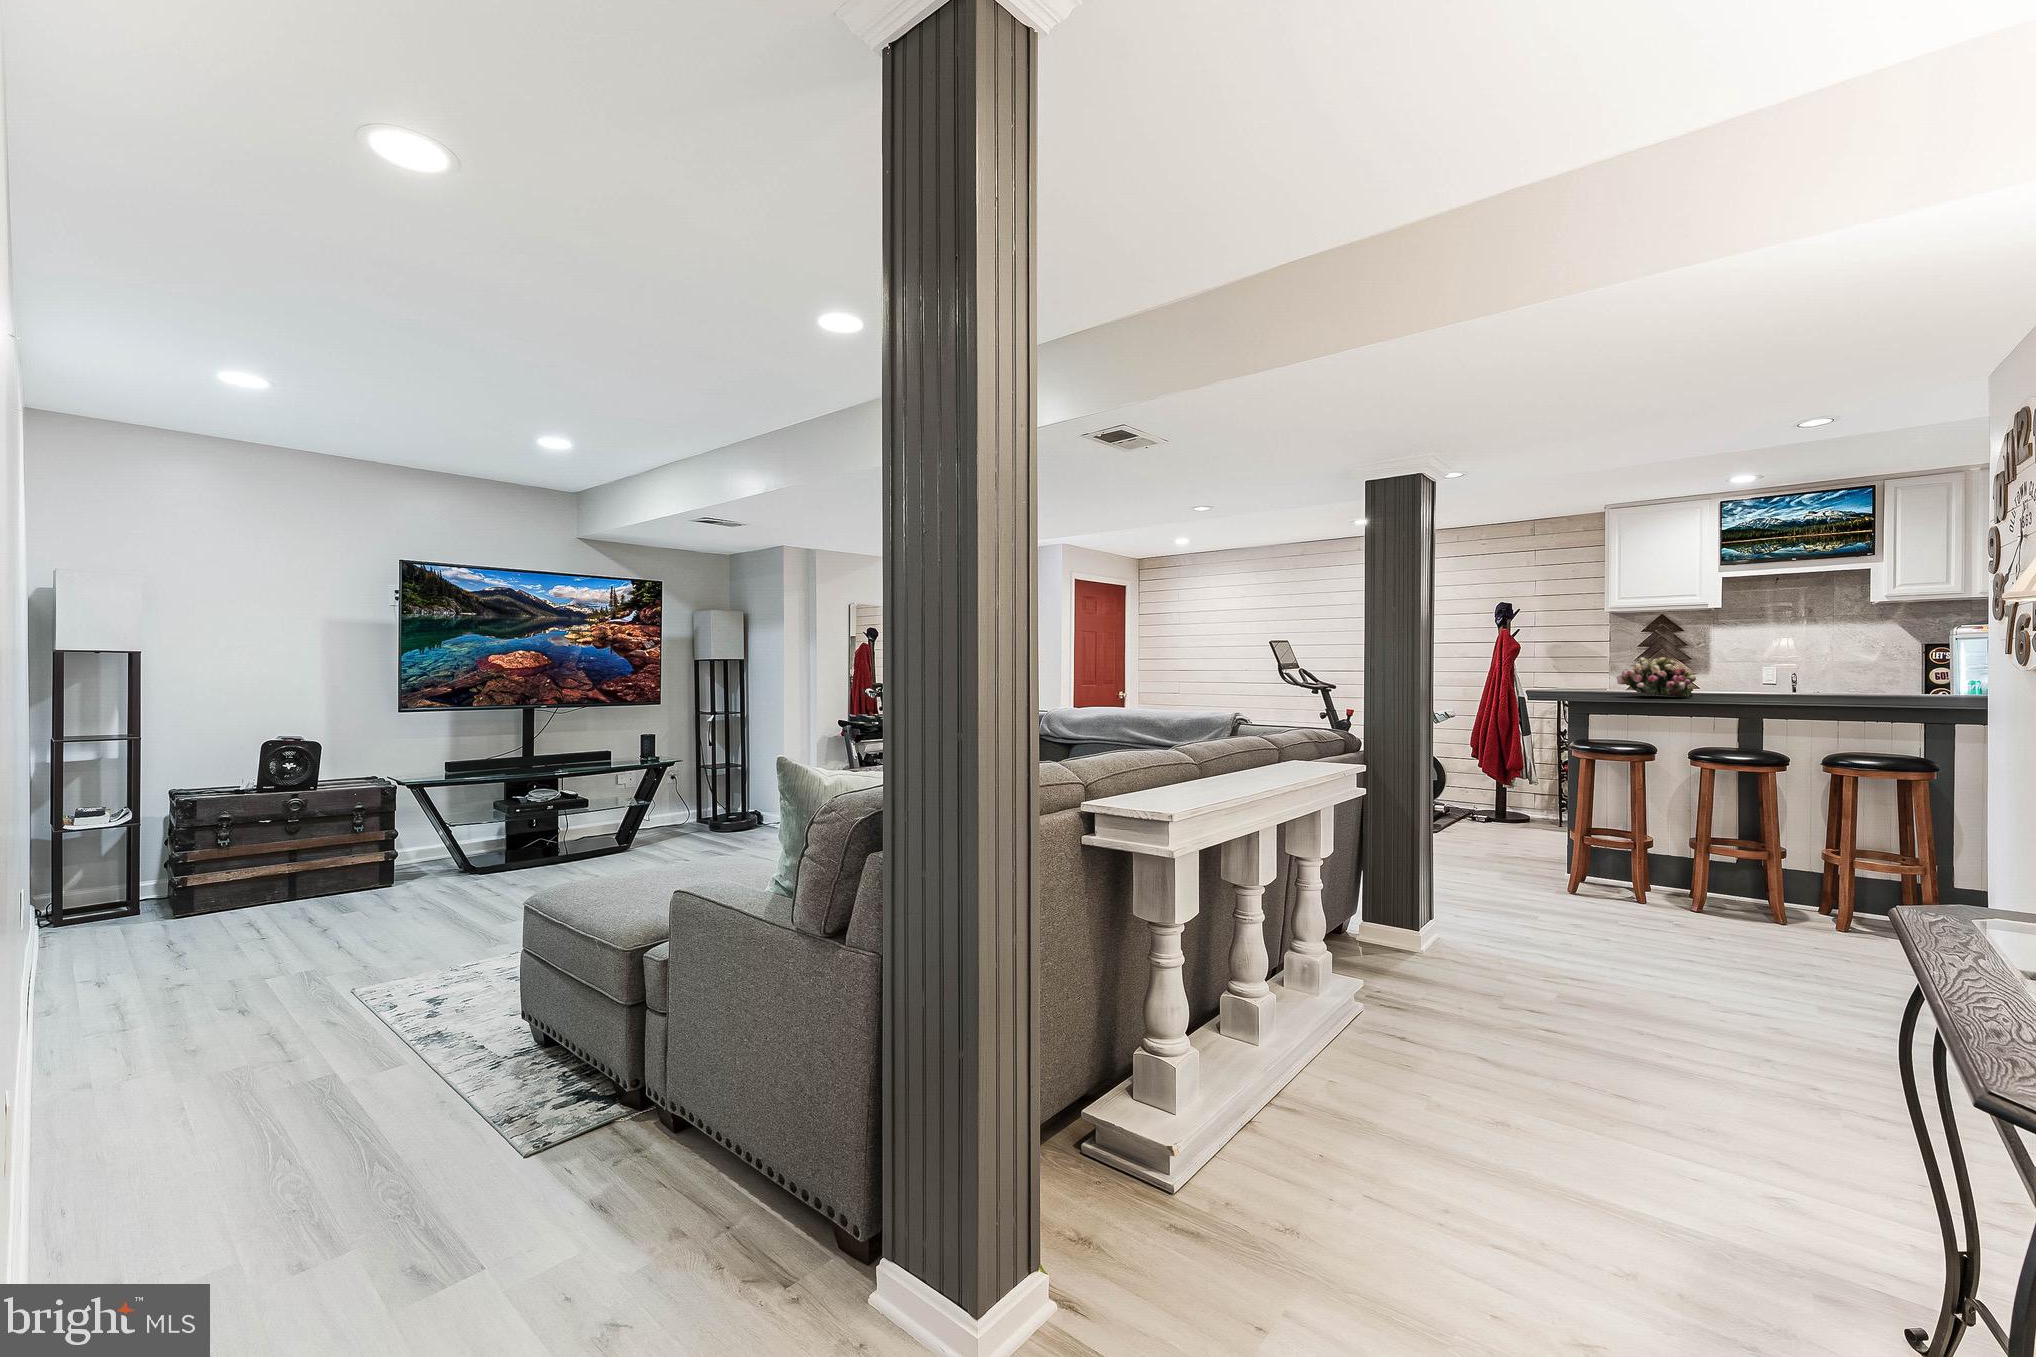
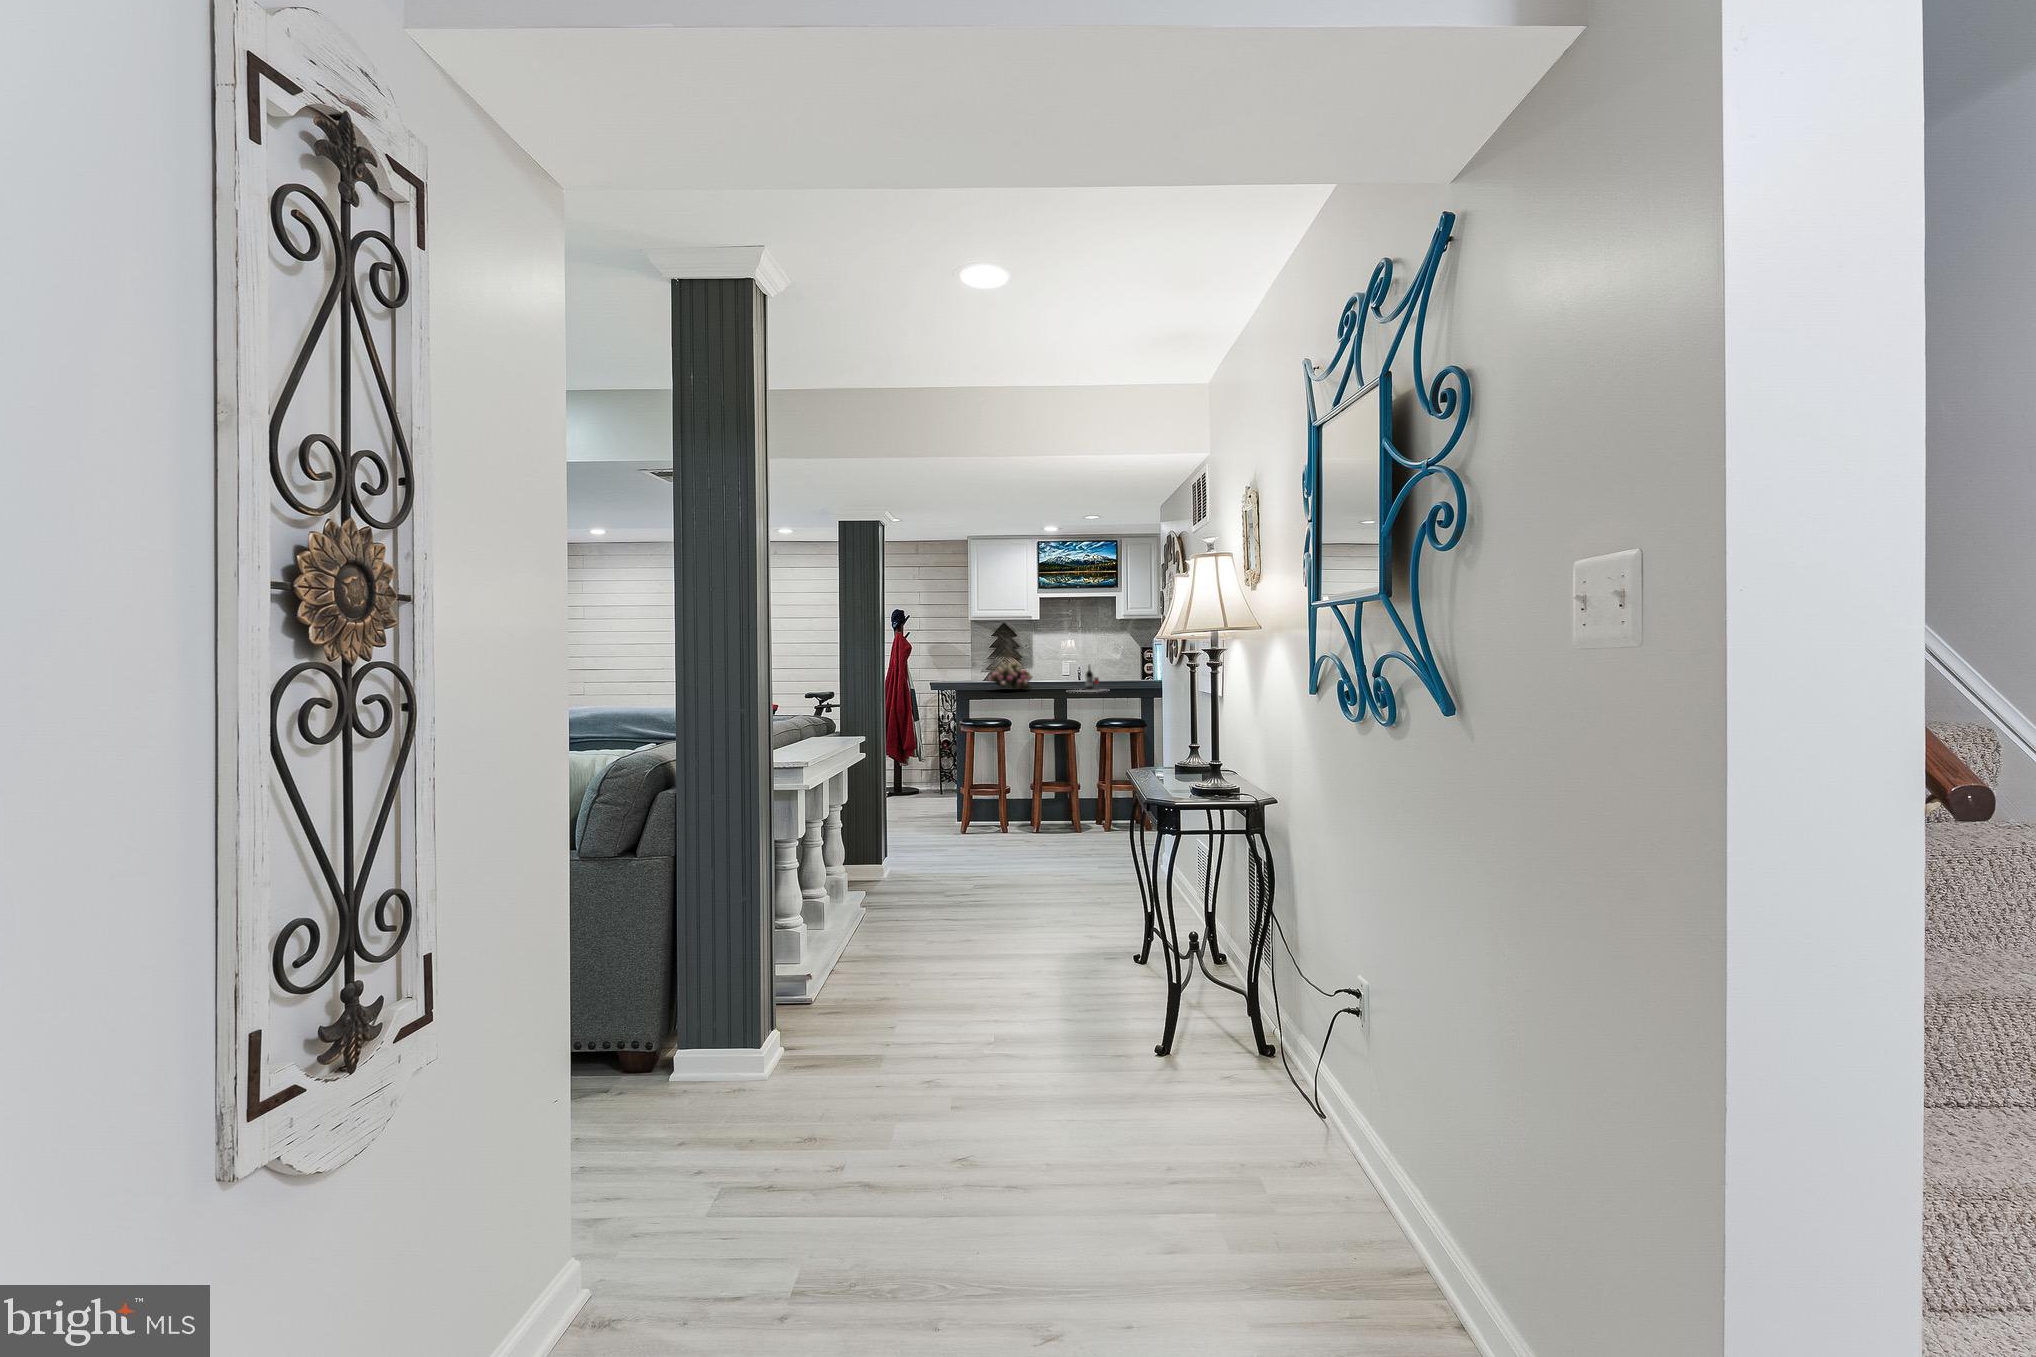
wine bottle: none [1745,661,1860,702] -> present [1082,666,1099,692]

